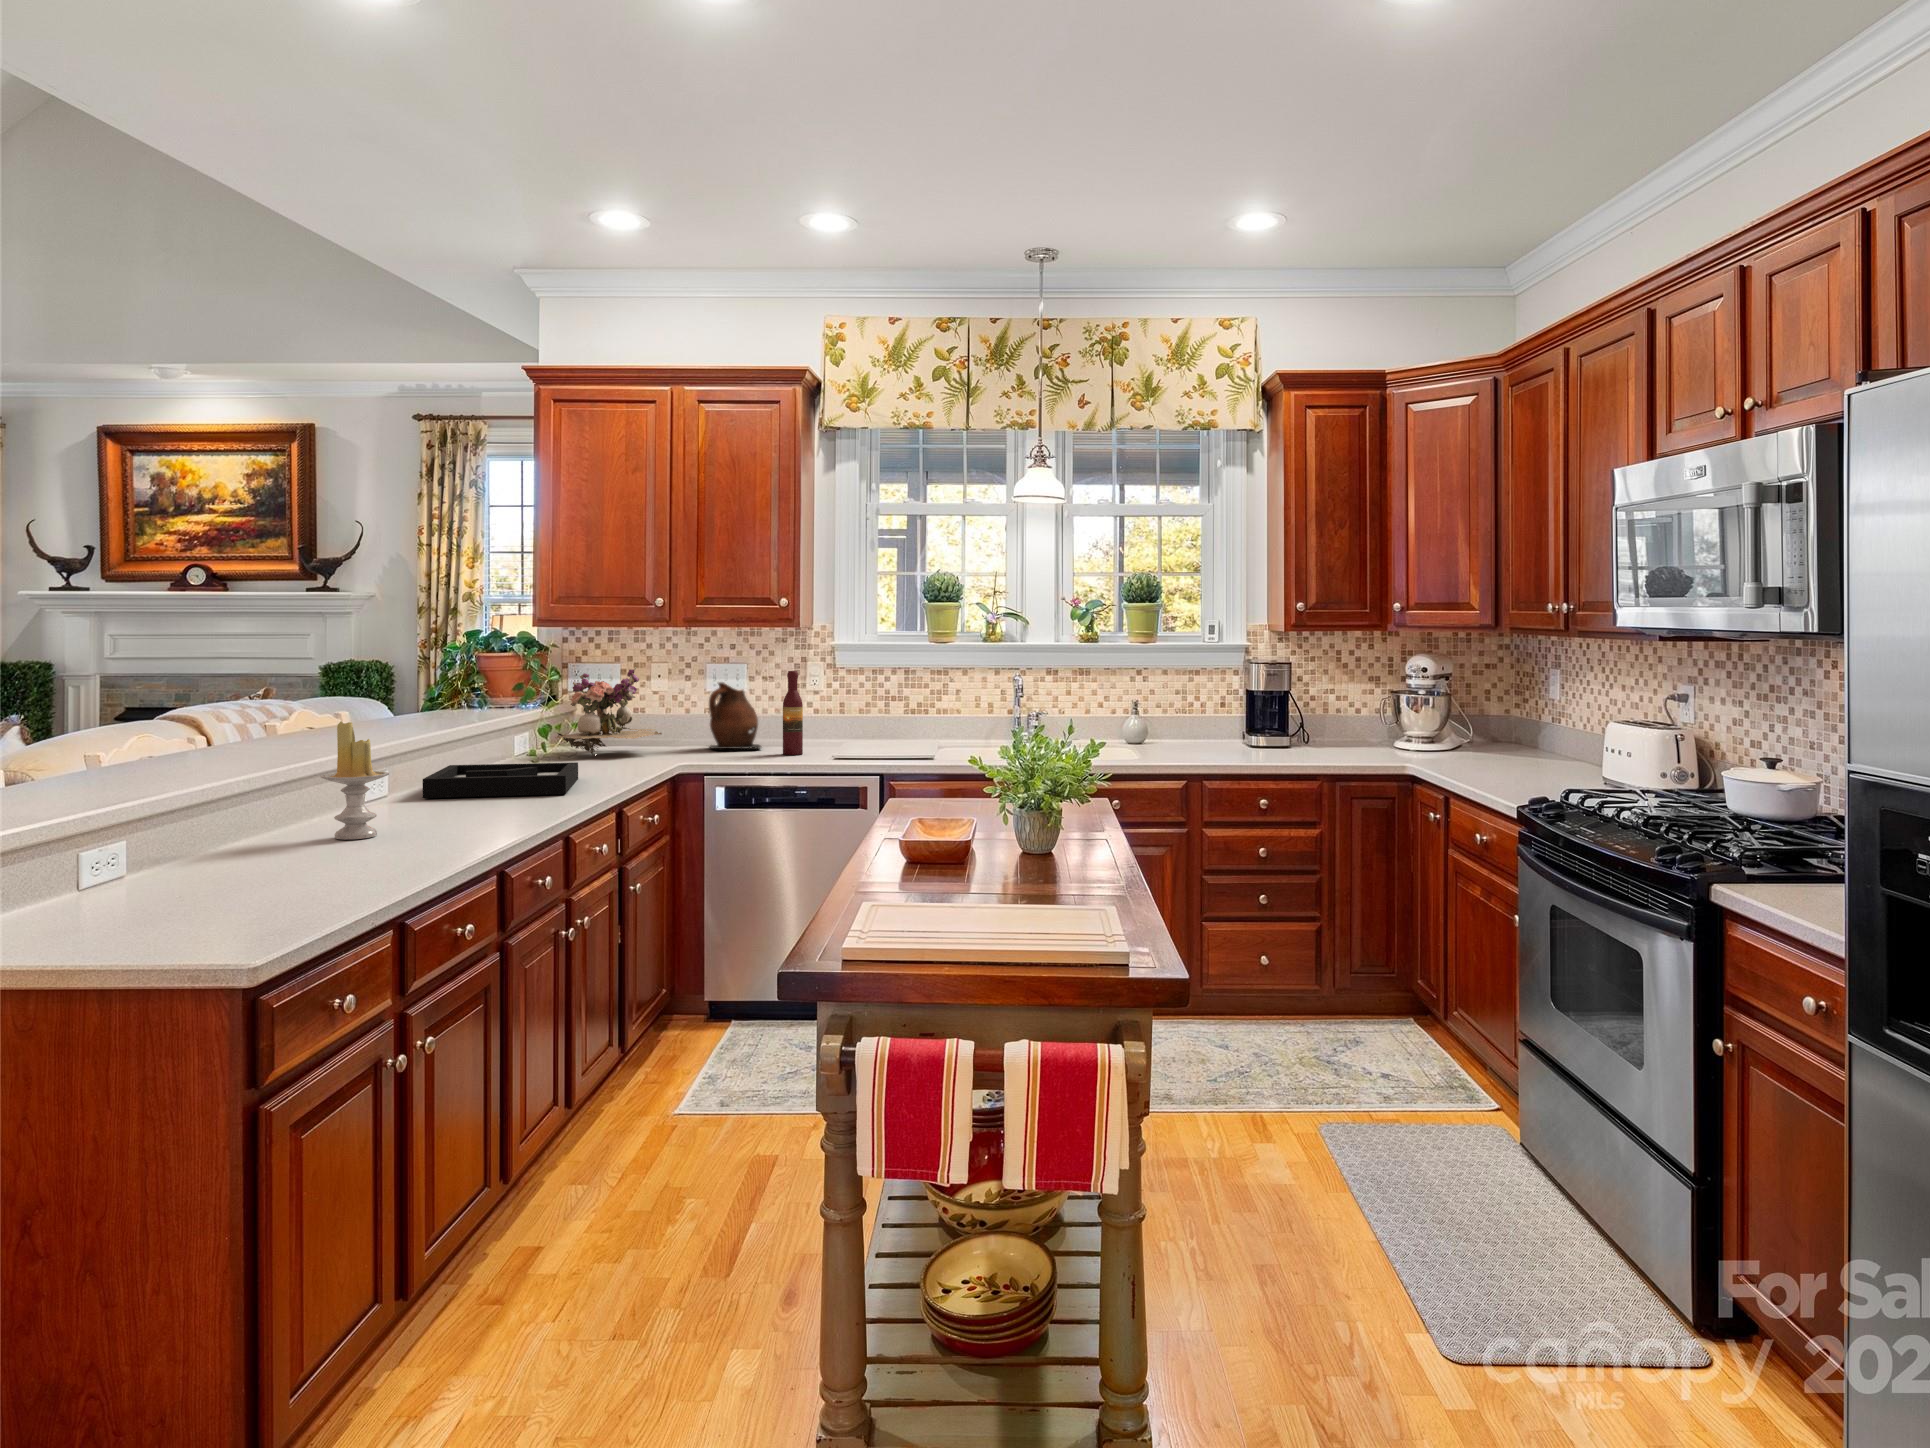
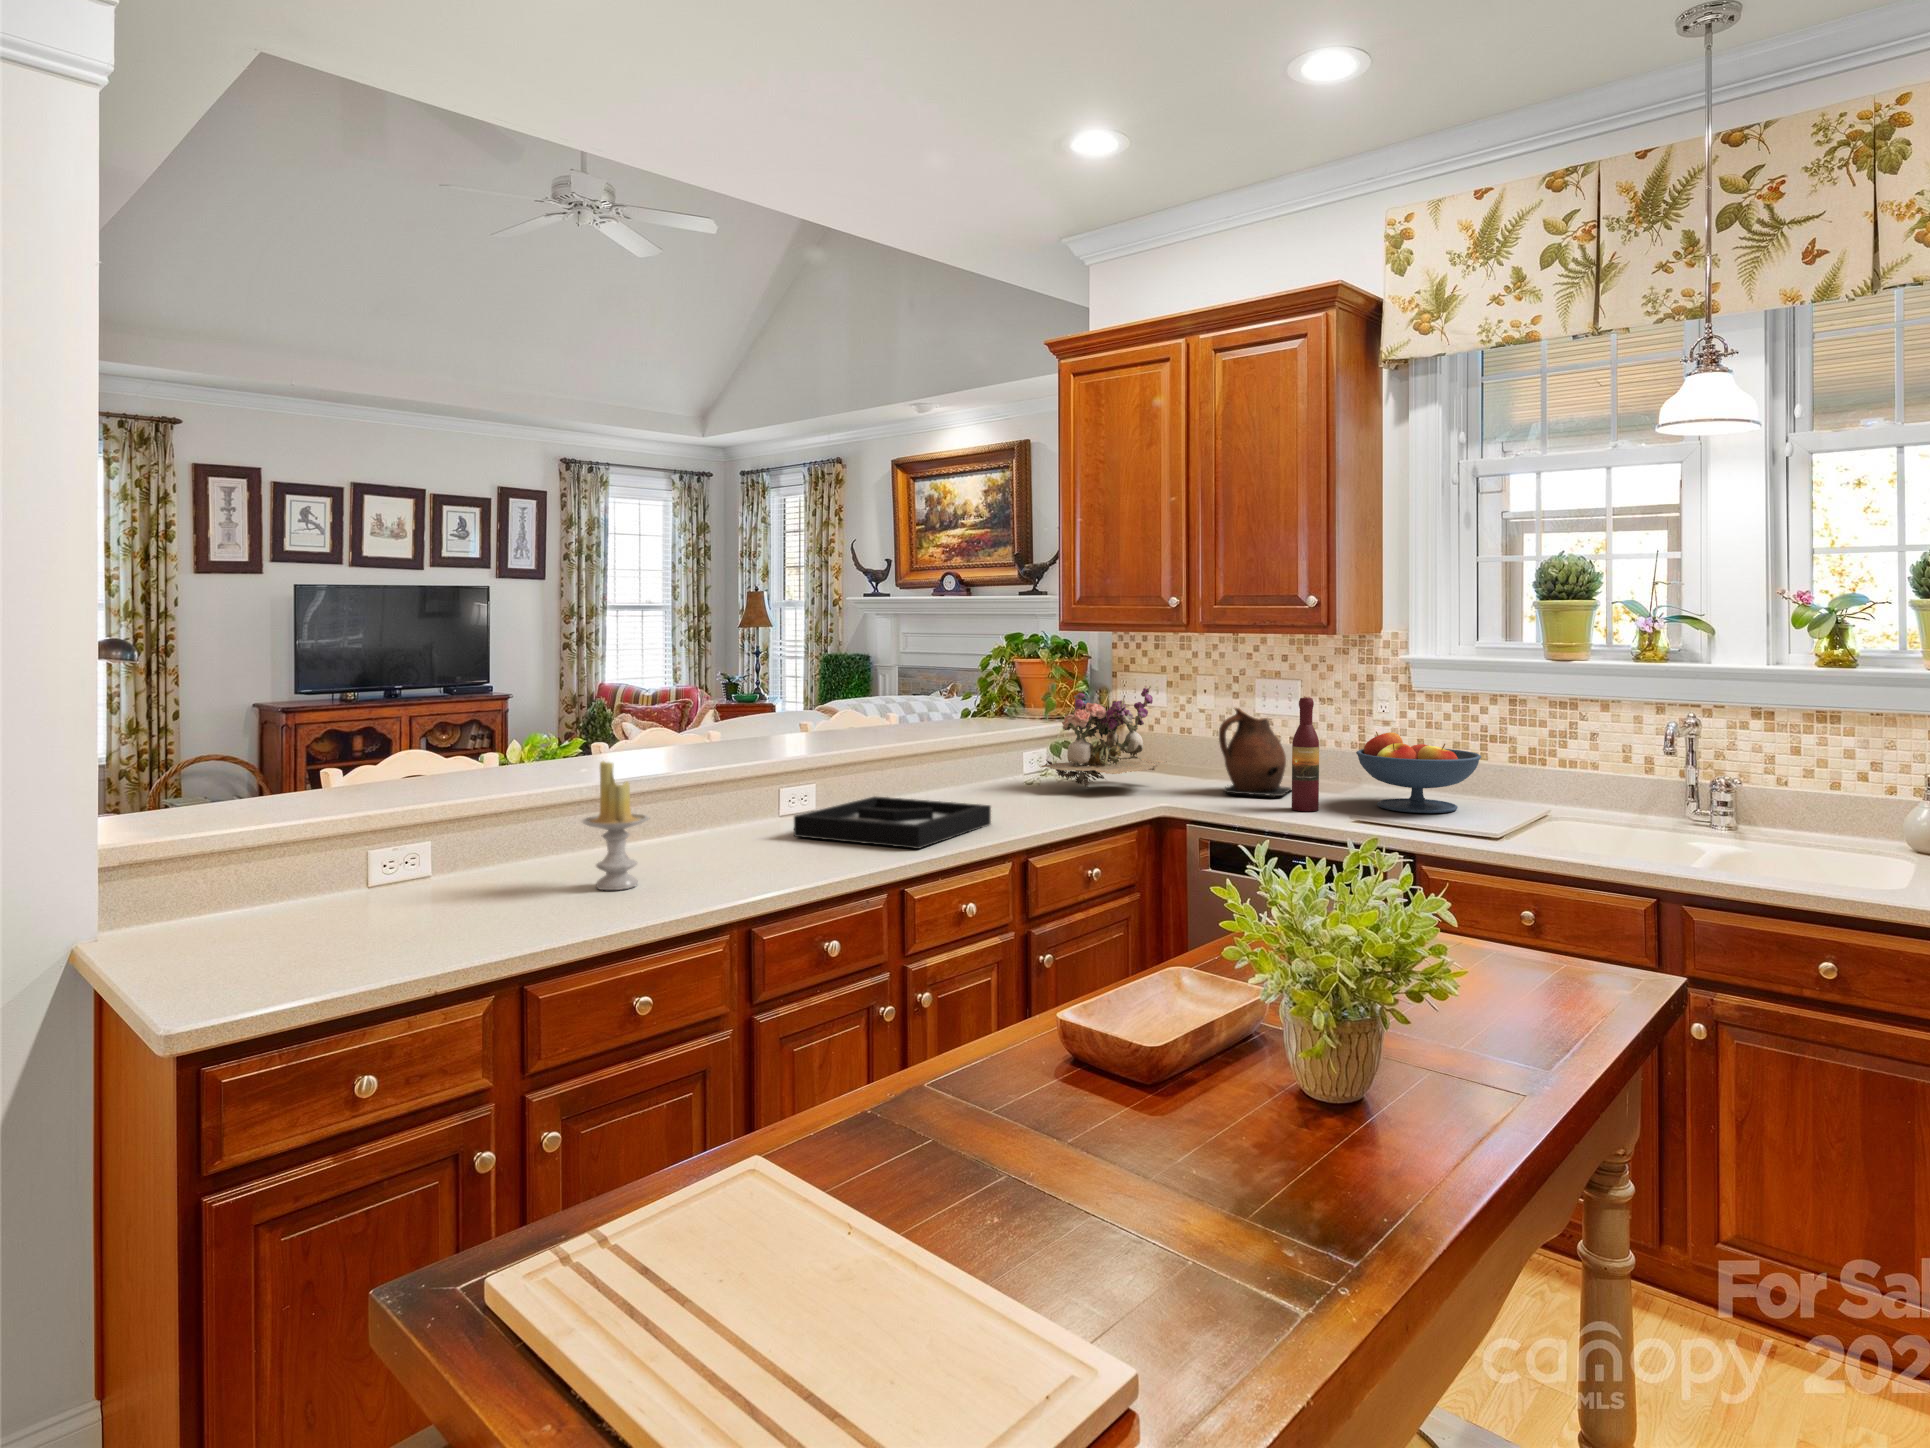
fruit bowl: none [819,696,904,750] -> present [1356,732,1481,813]

